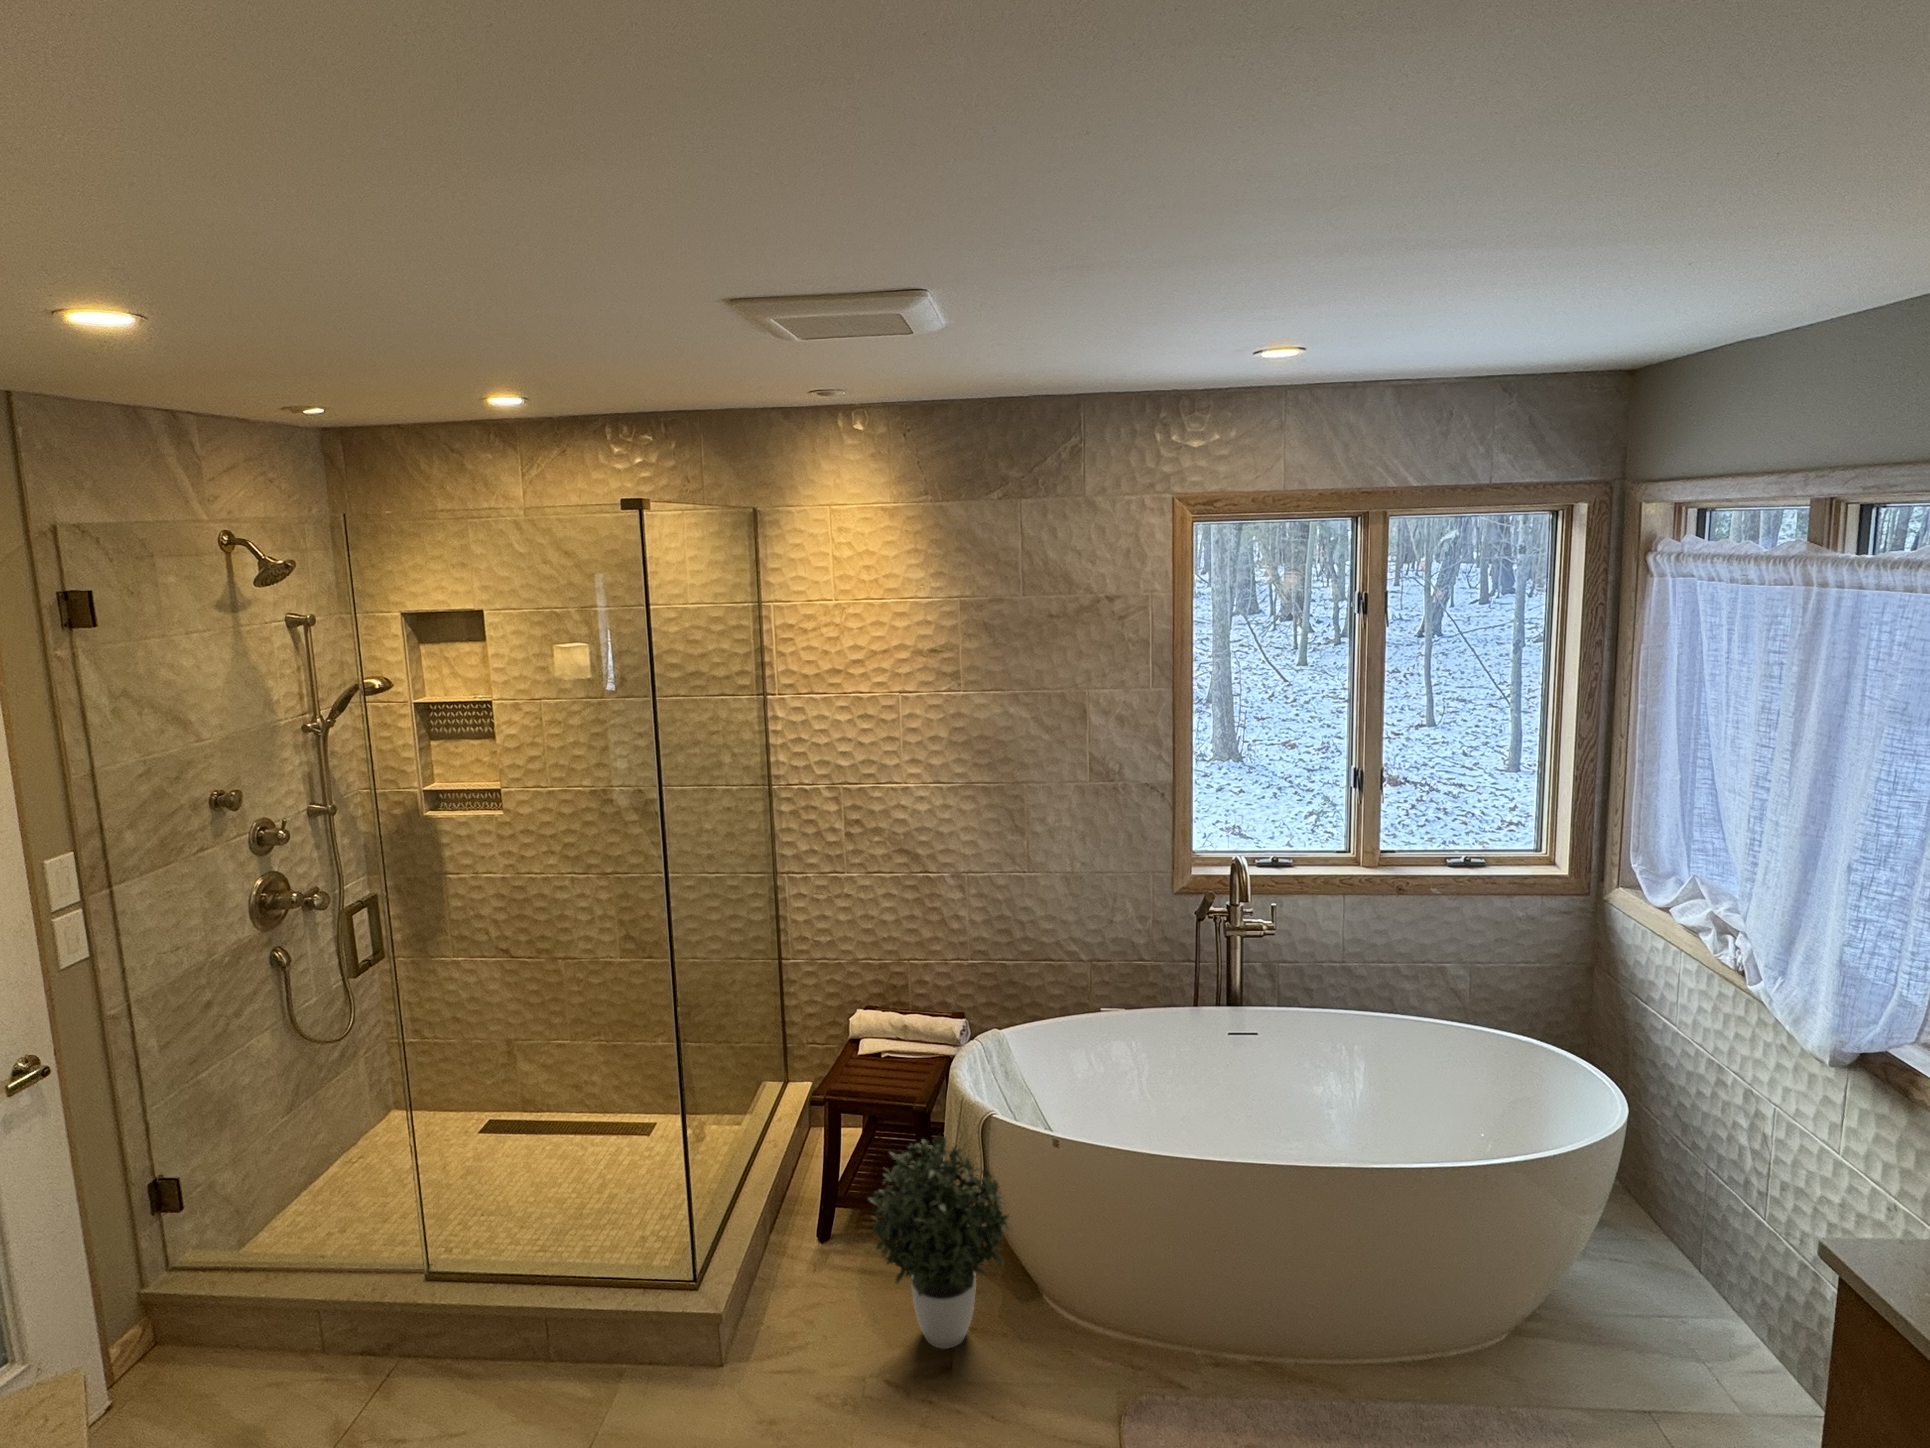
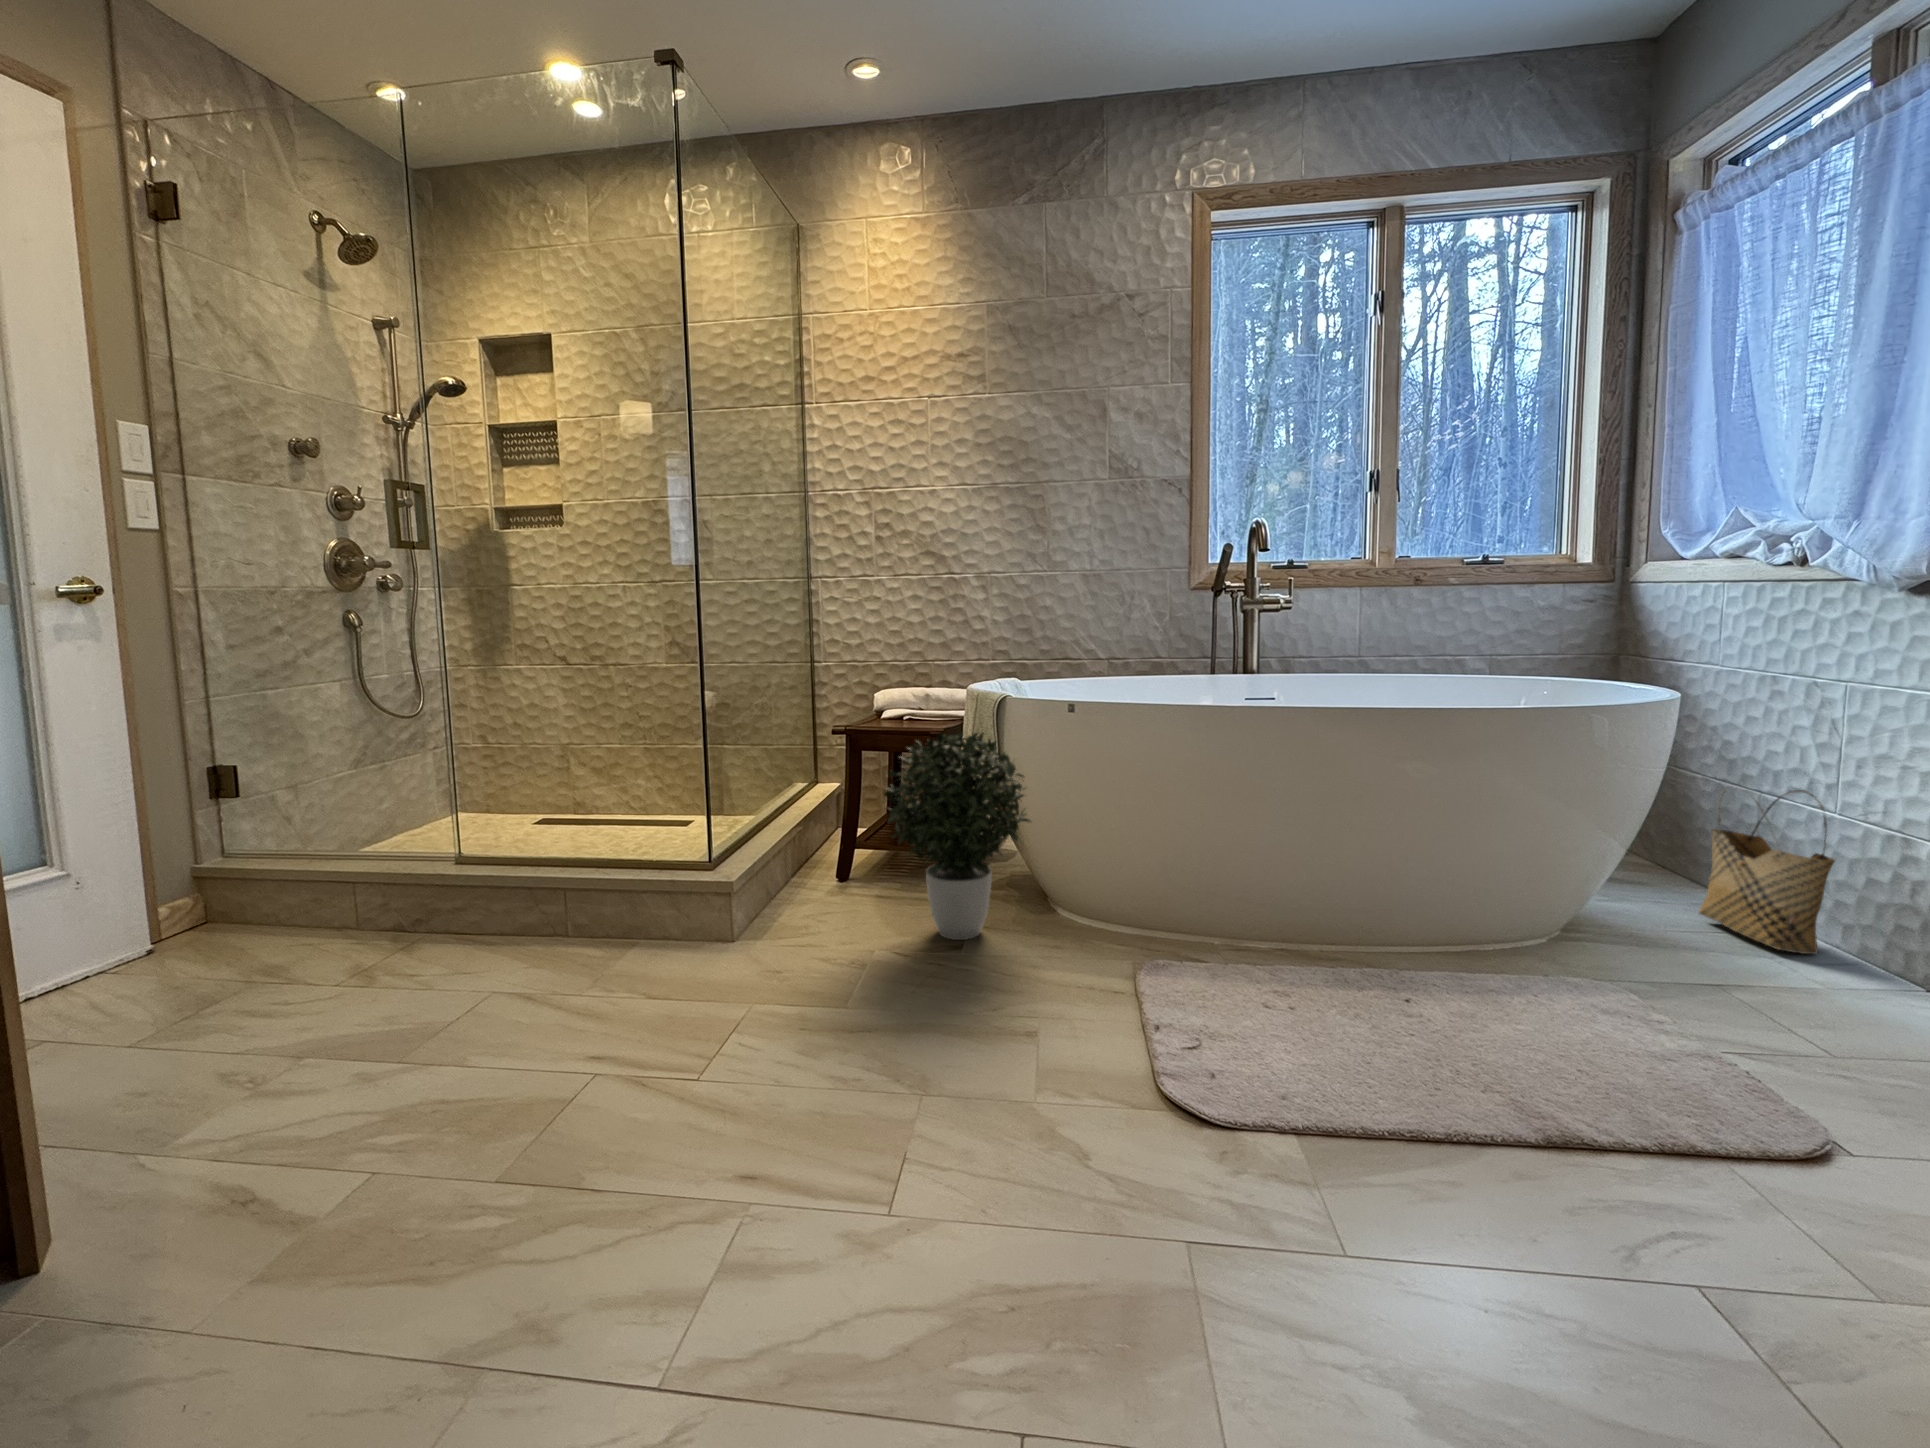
woven basket: none [1641,1183,1747,1350] -> present [1699,787,1835,954]

